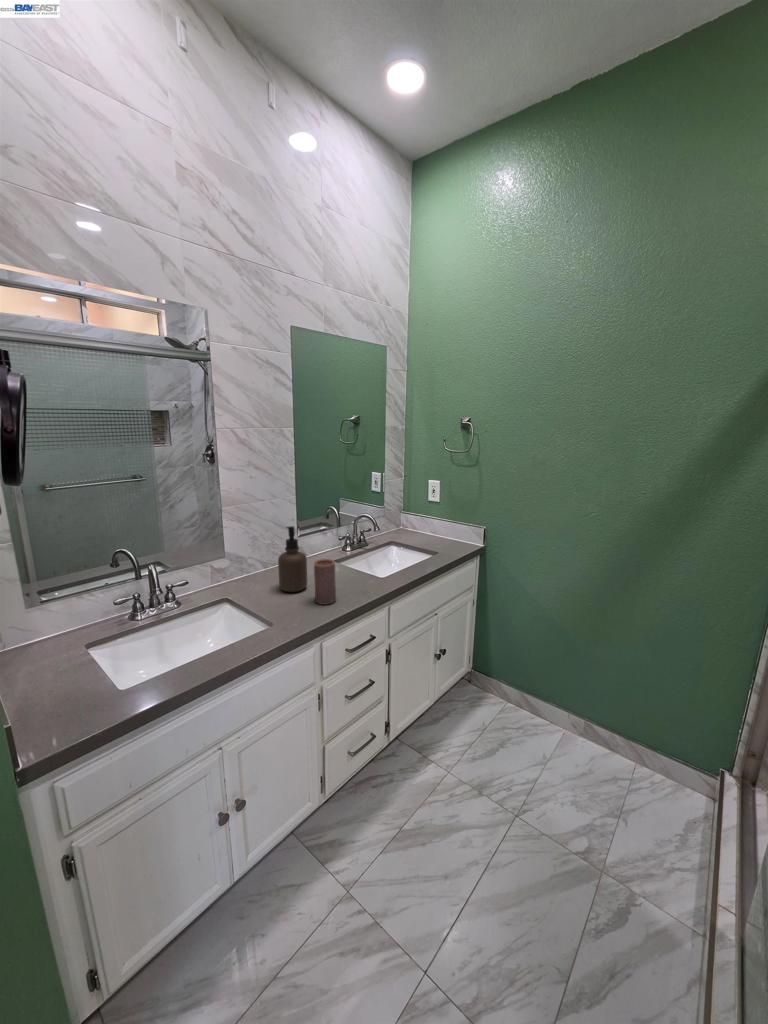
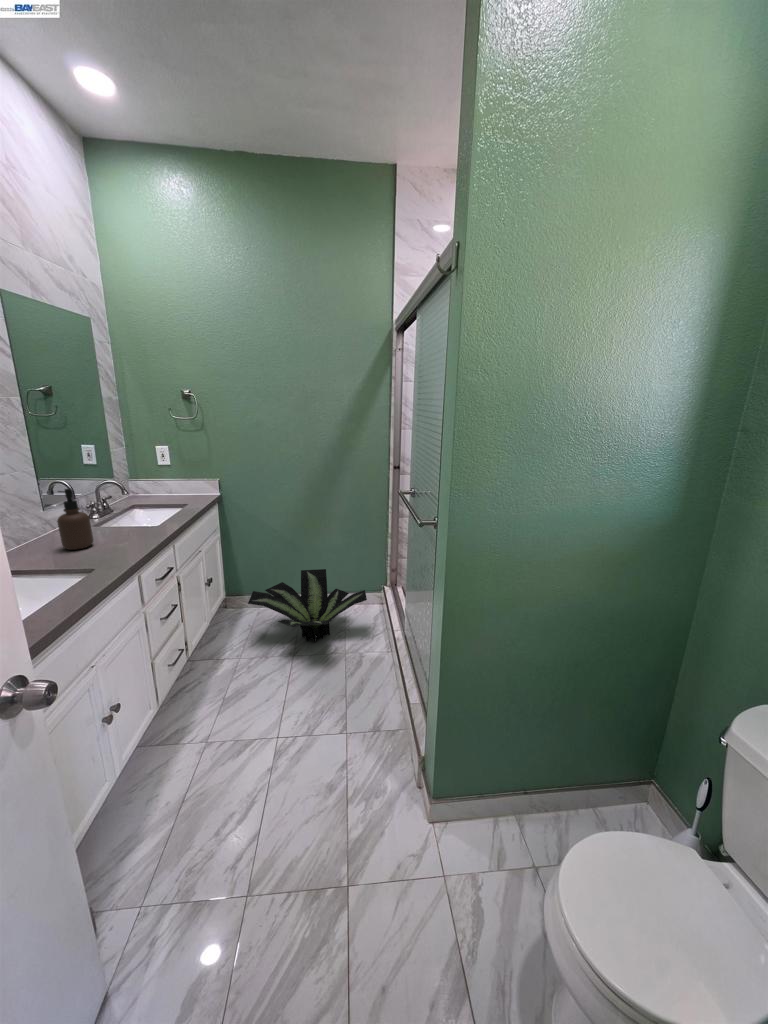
candle: present [314,559,336,605] -> none [109,509,135,548]
potted plant: none [472,680,671,813] -> present [248,569,367,642]

